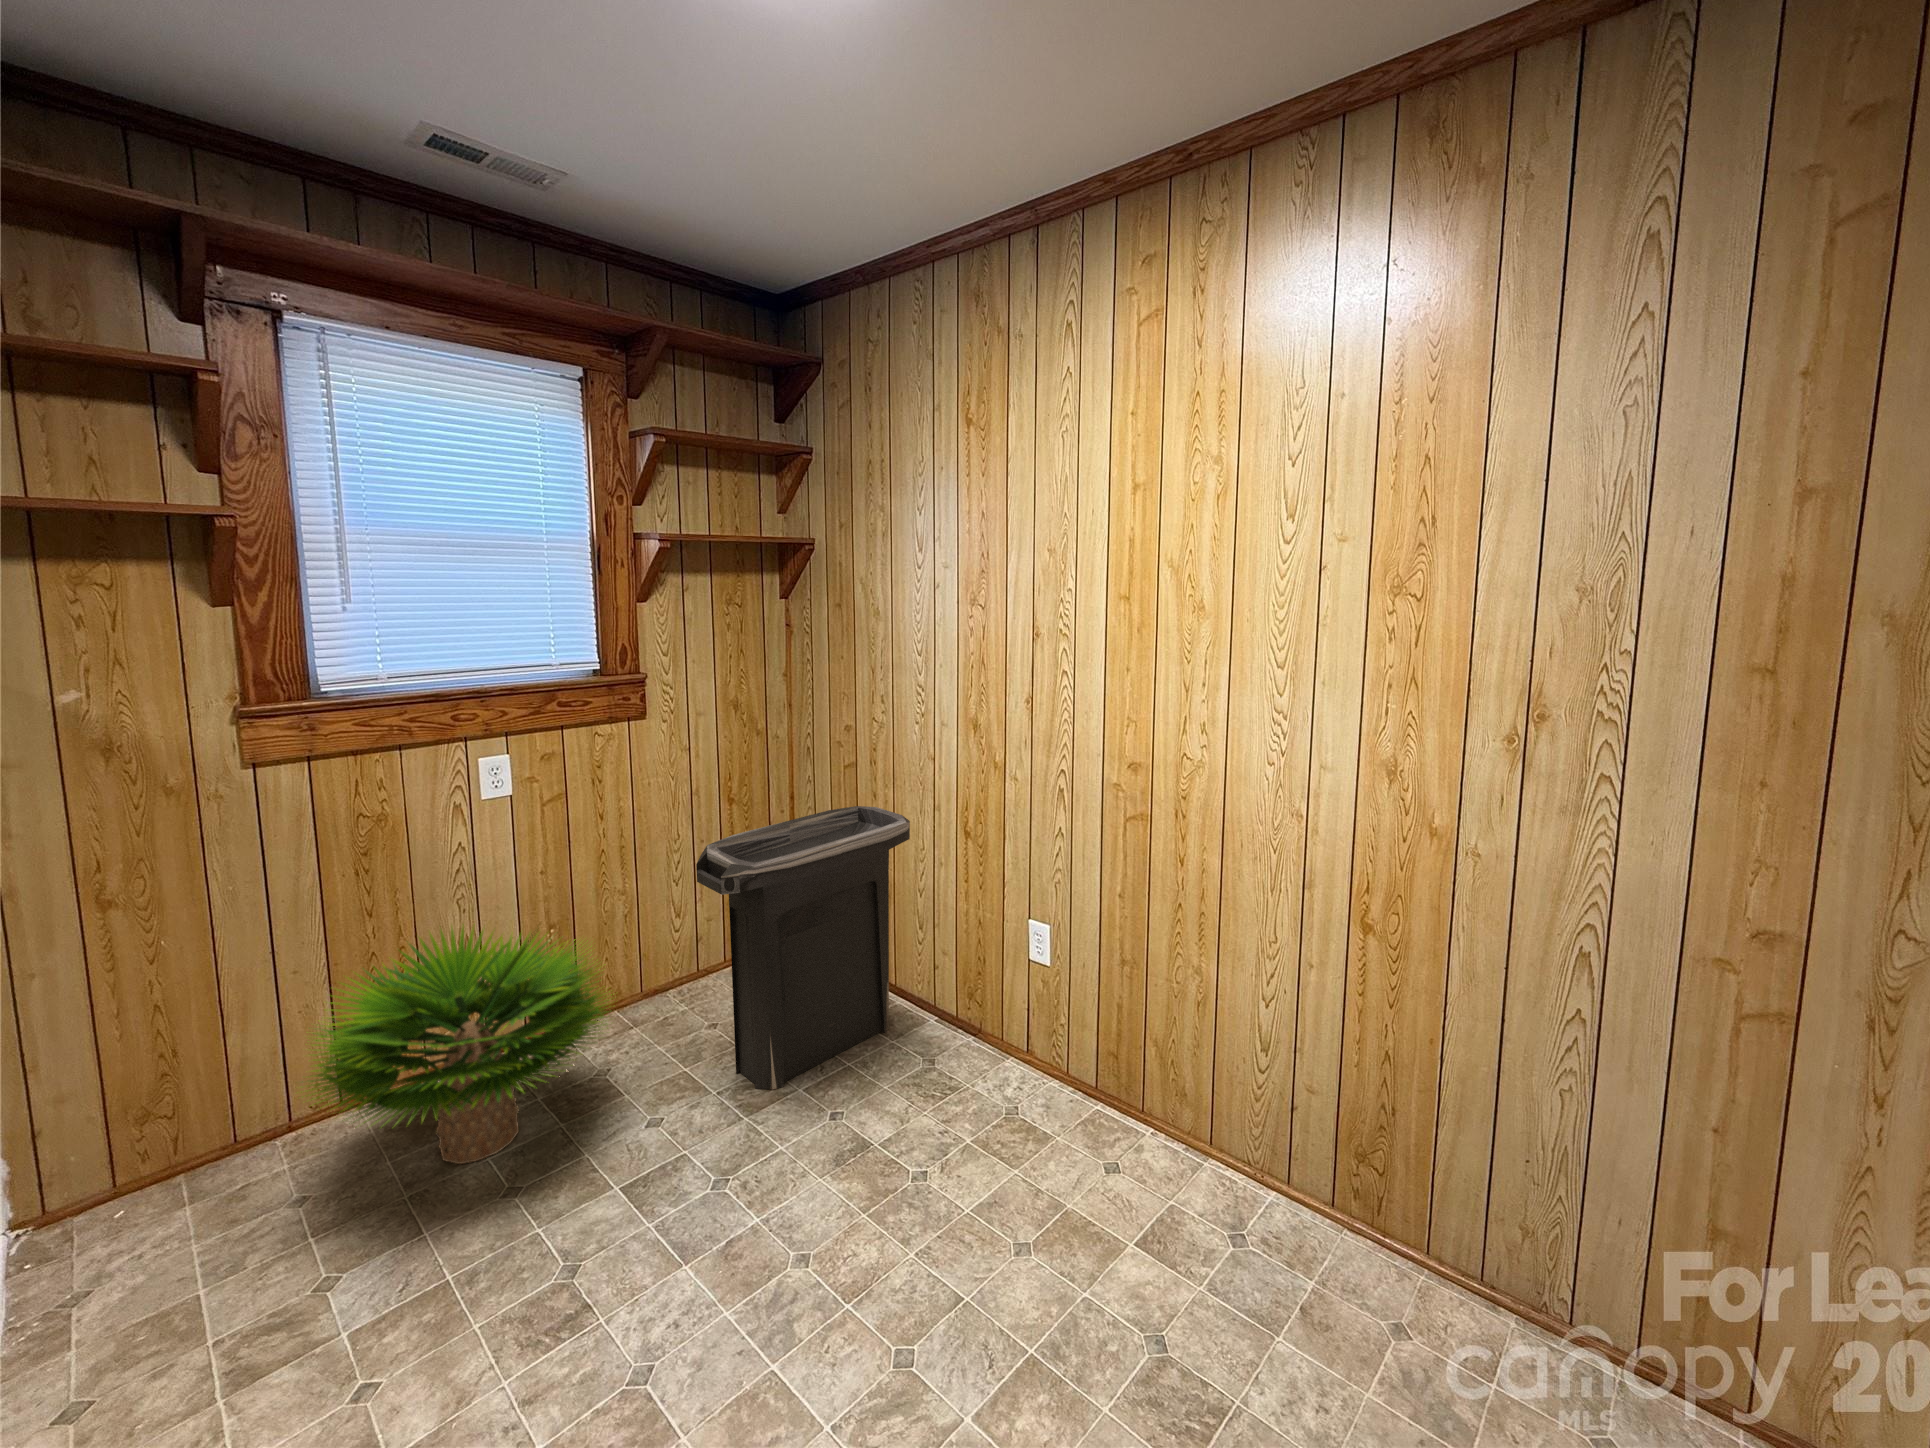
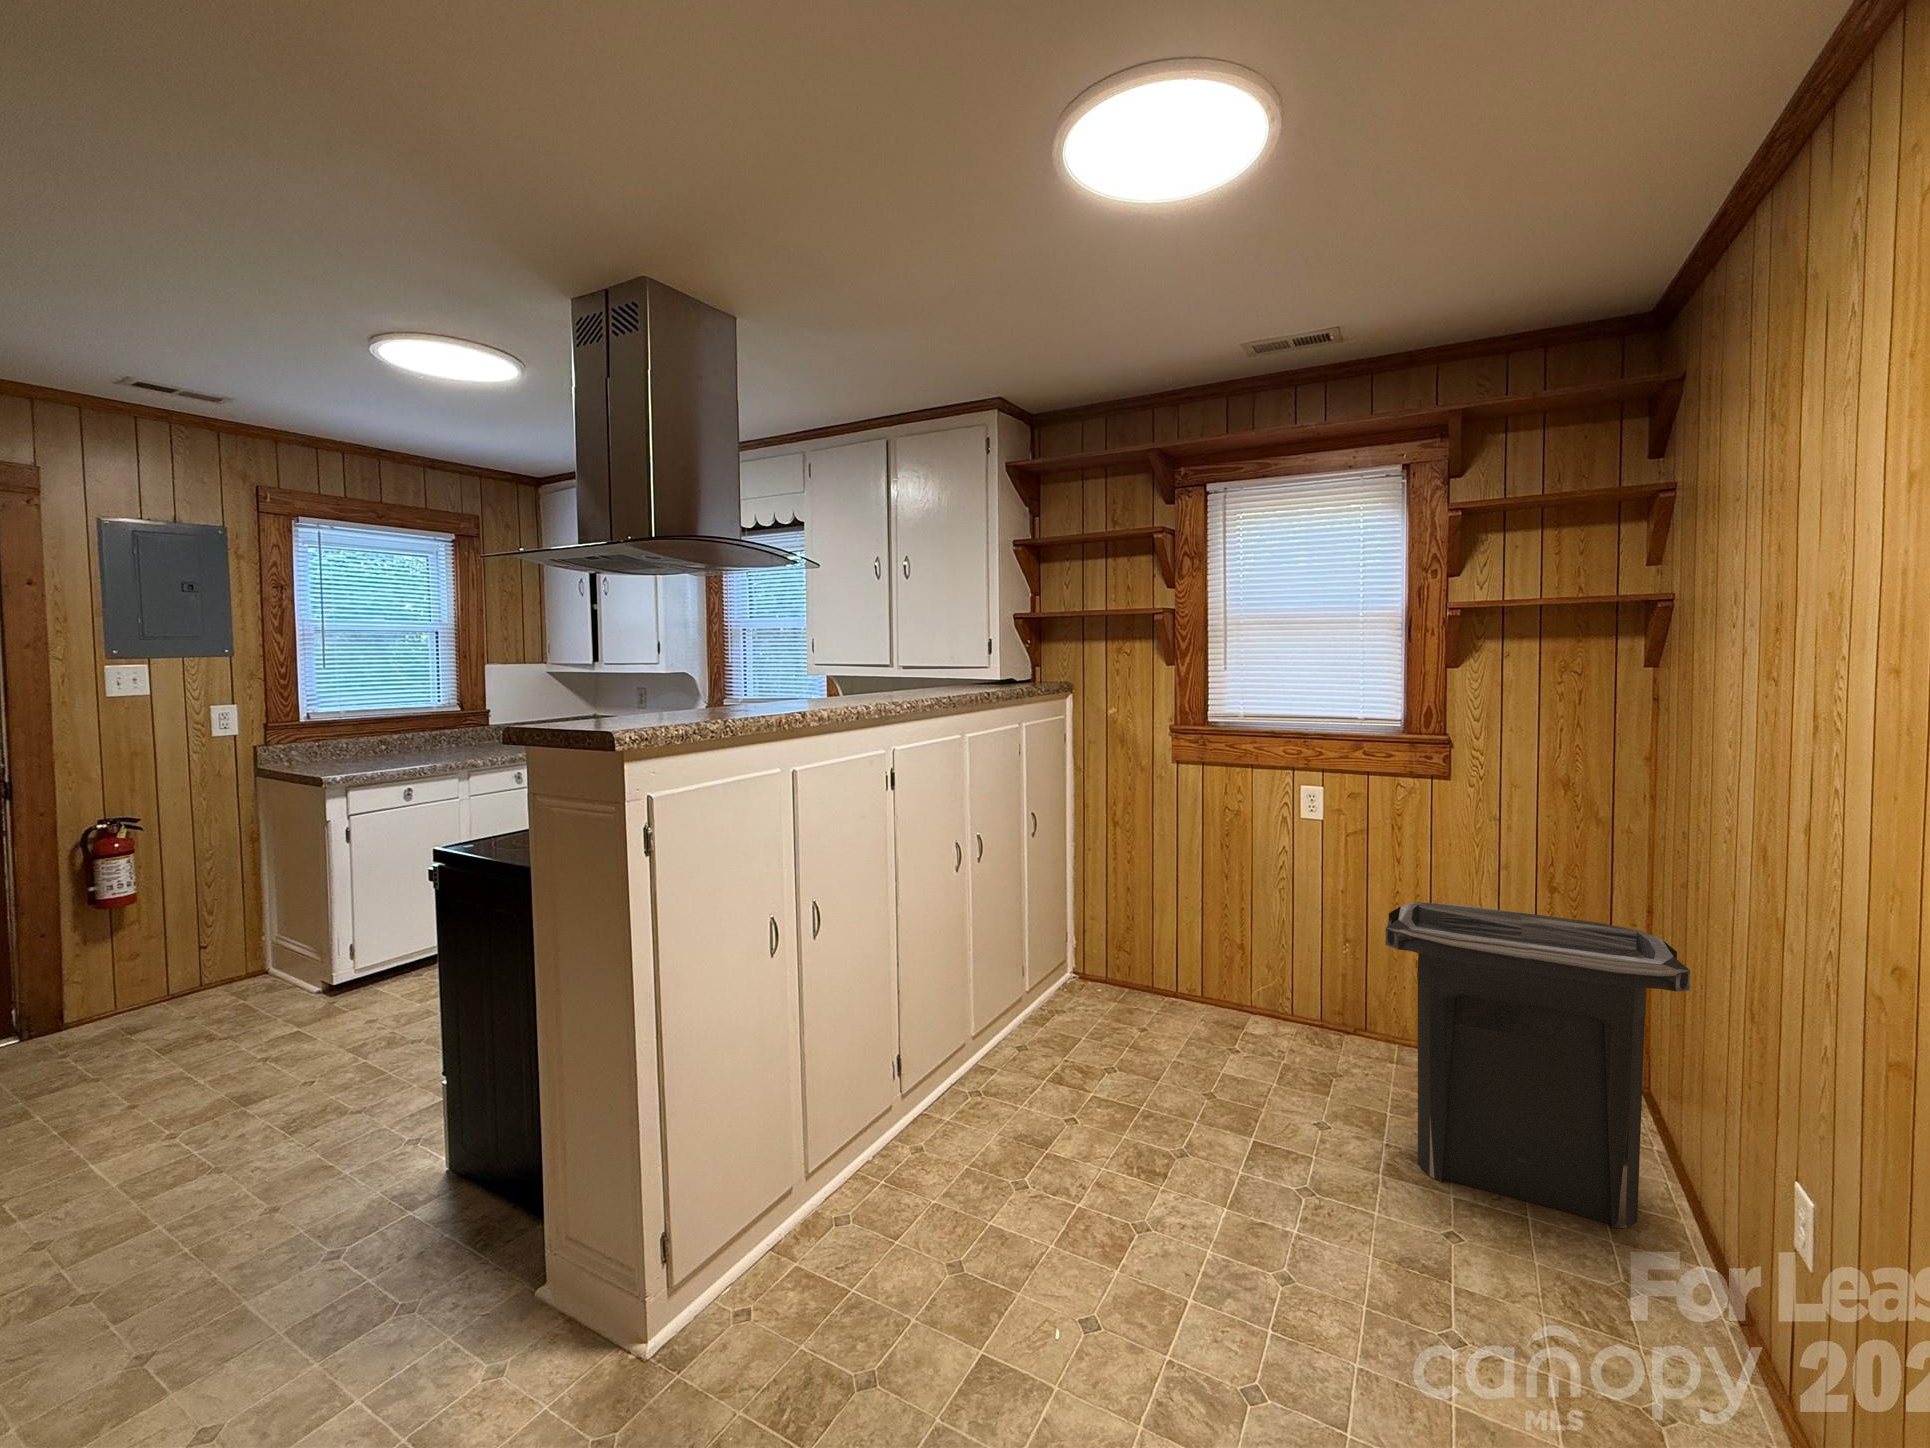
potted plant: present [309,927,610,1164] -> none [1133,894,1336,1074]

